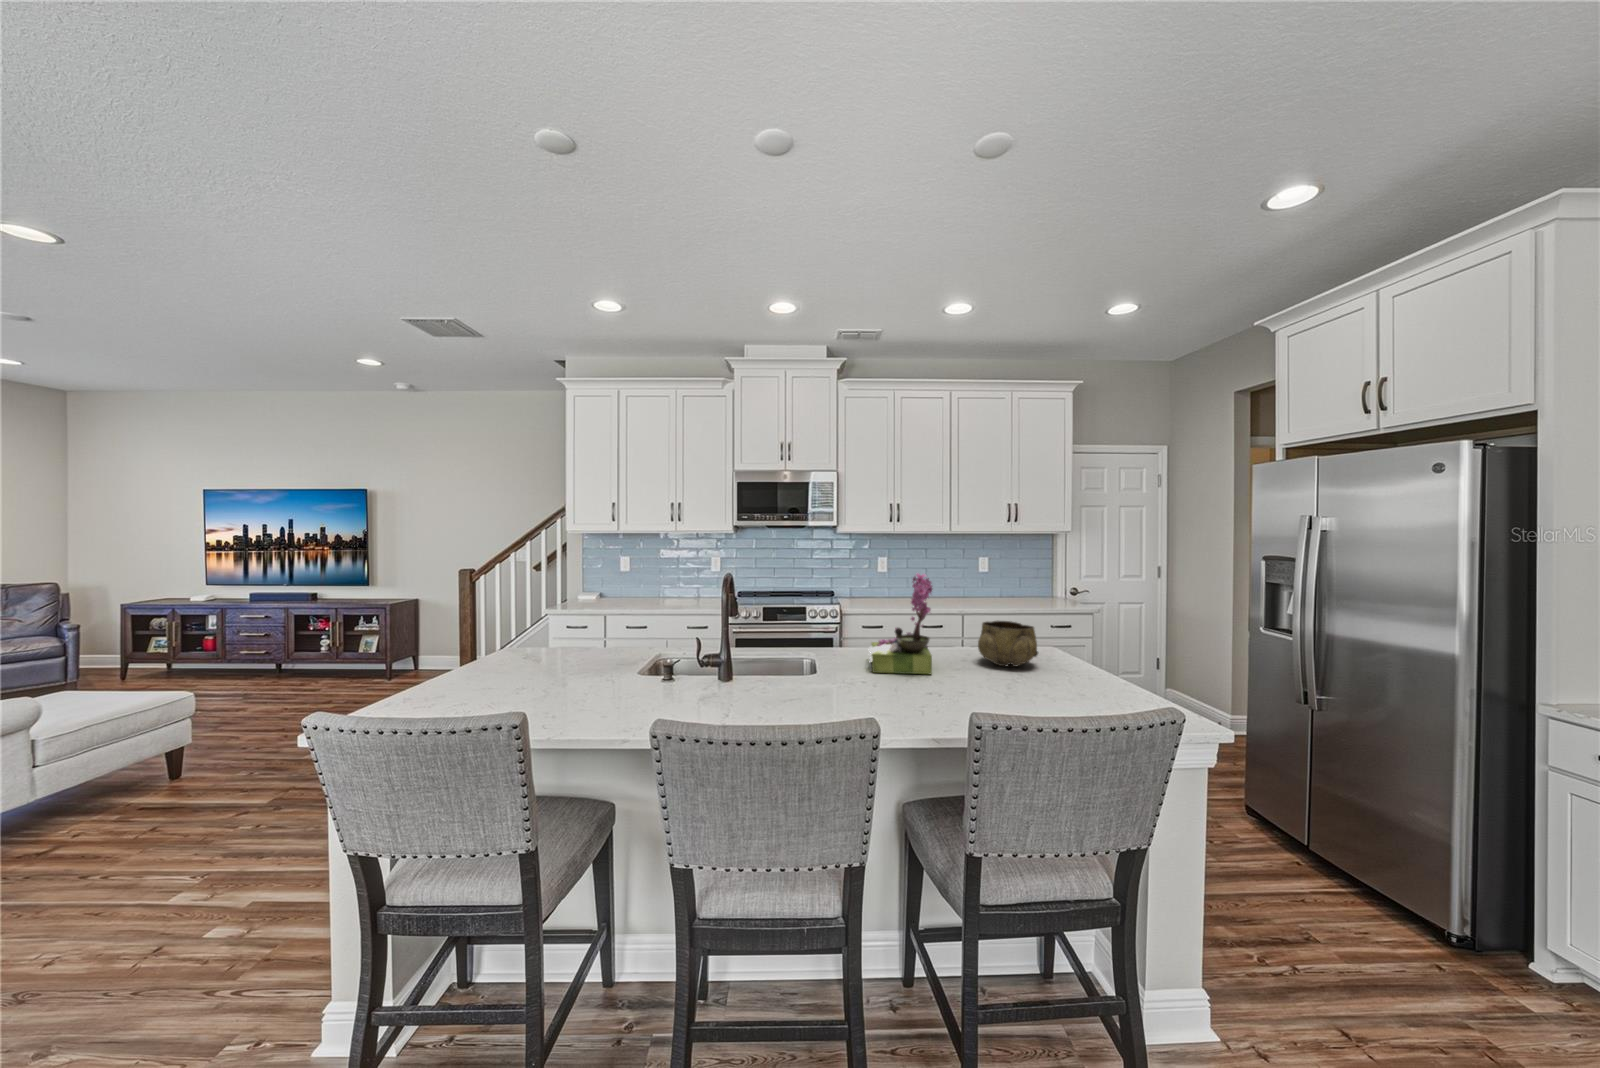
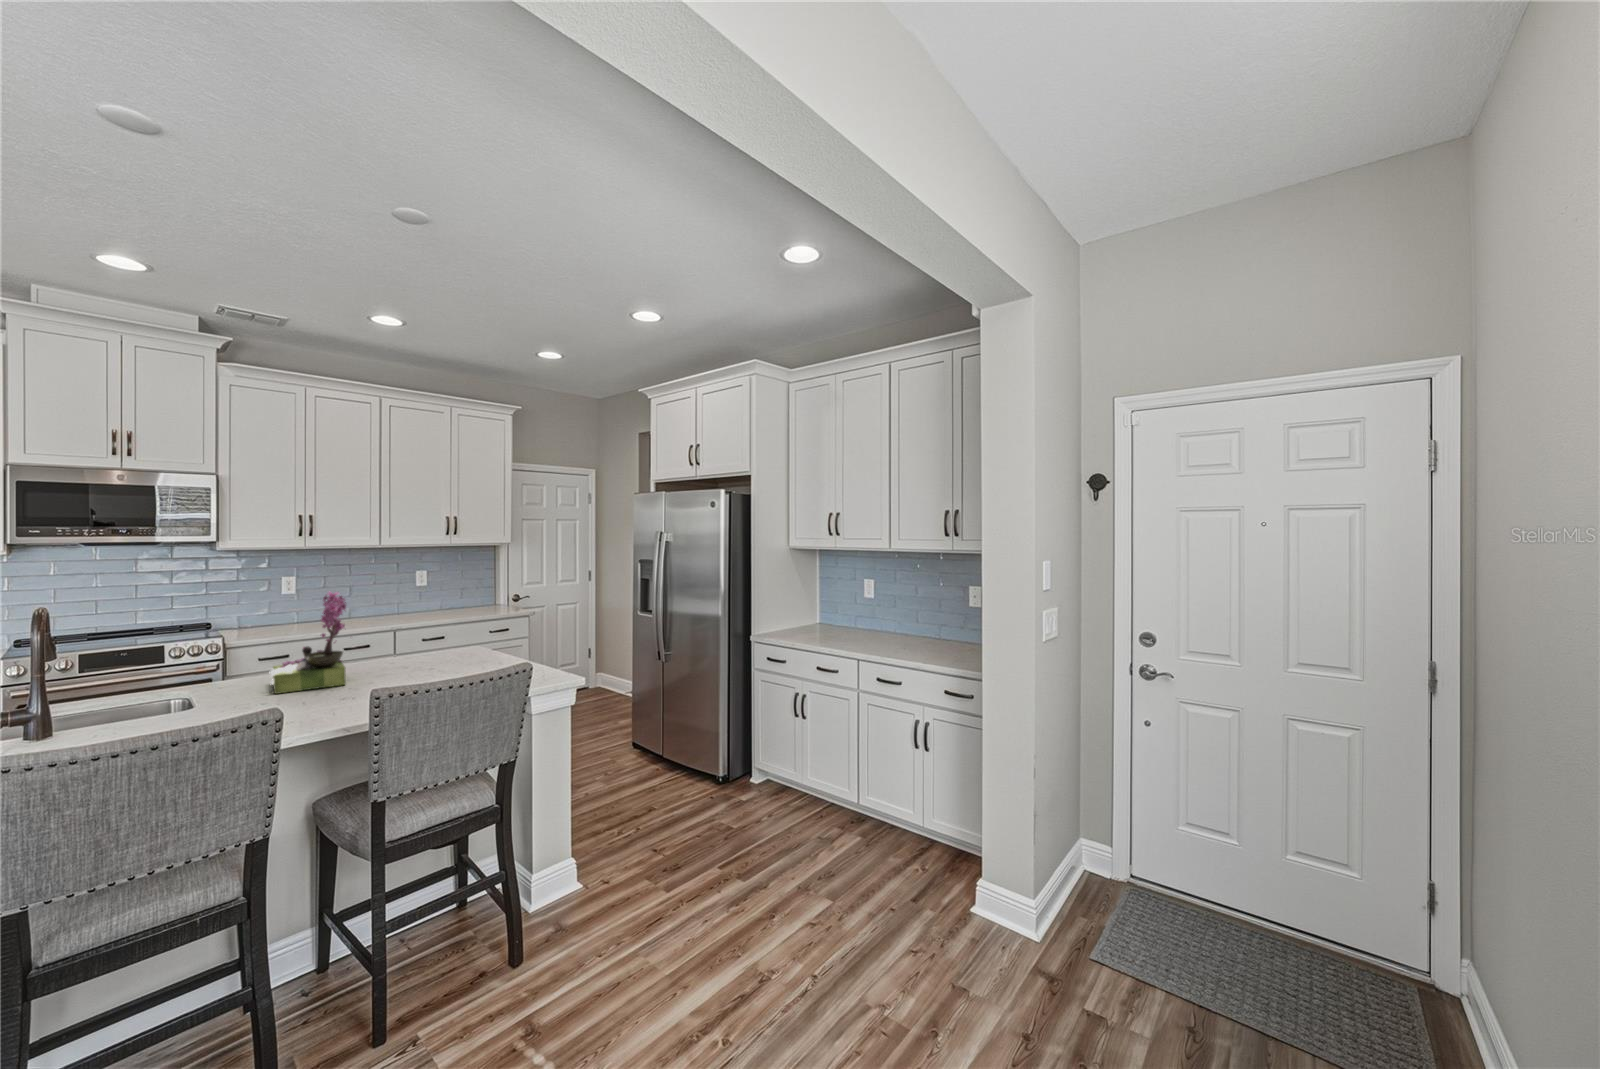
decorative bowl: present [978,621,1038,667] -> none [397,629,455,668]

